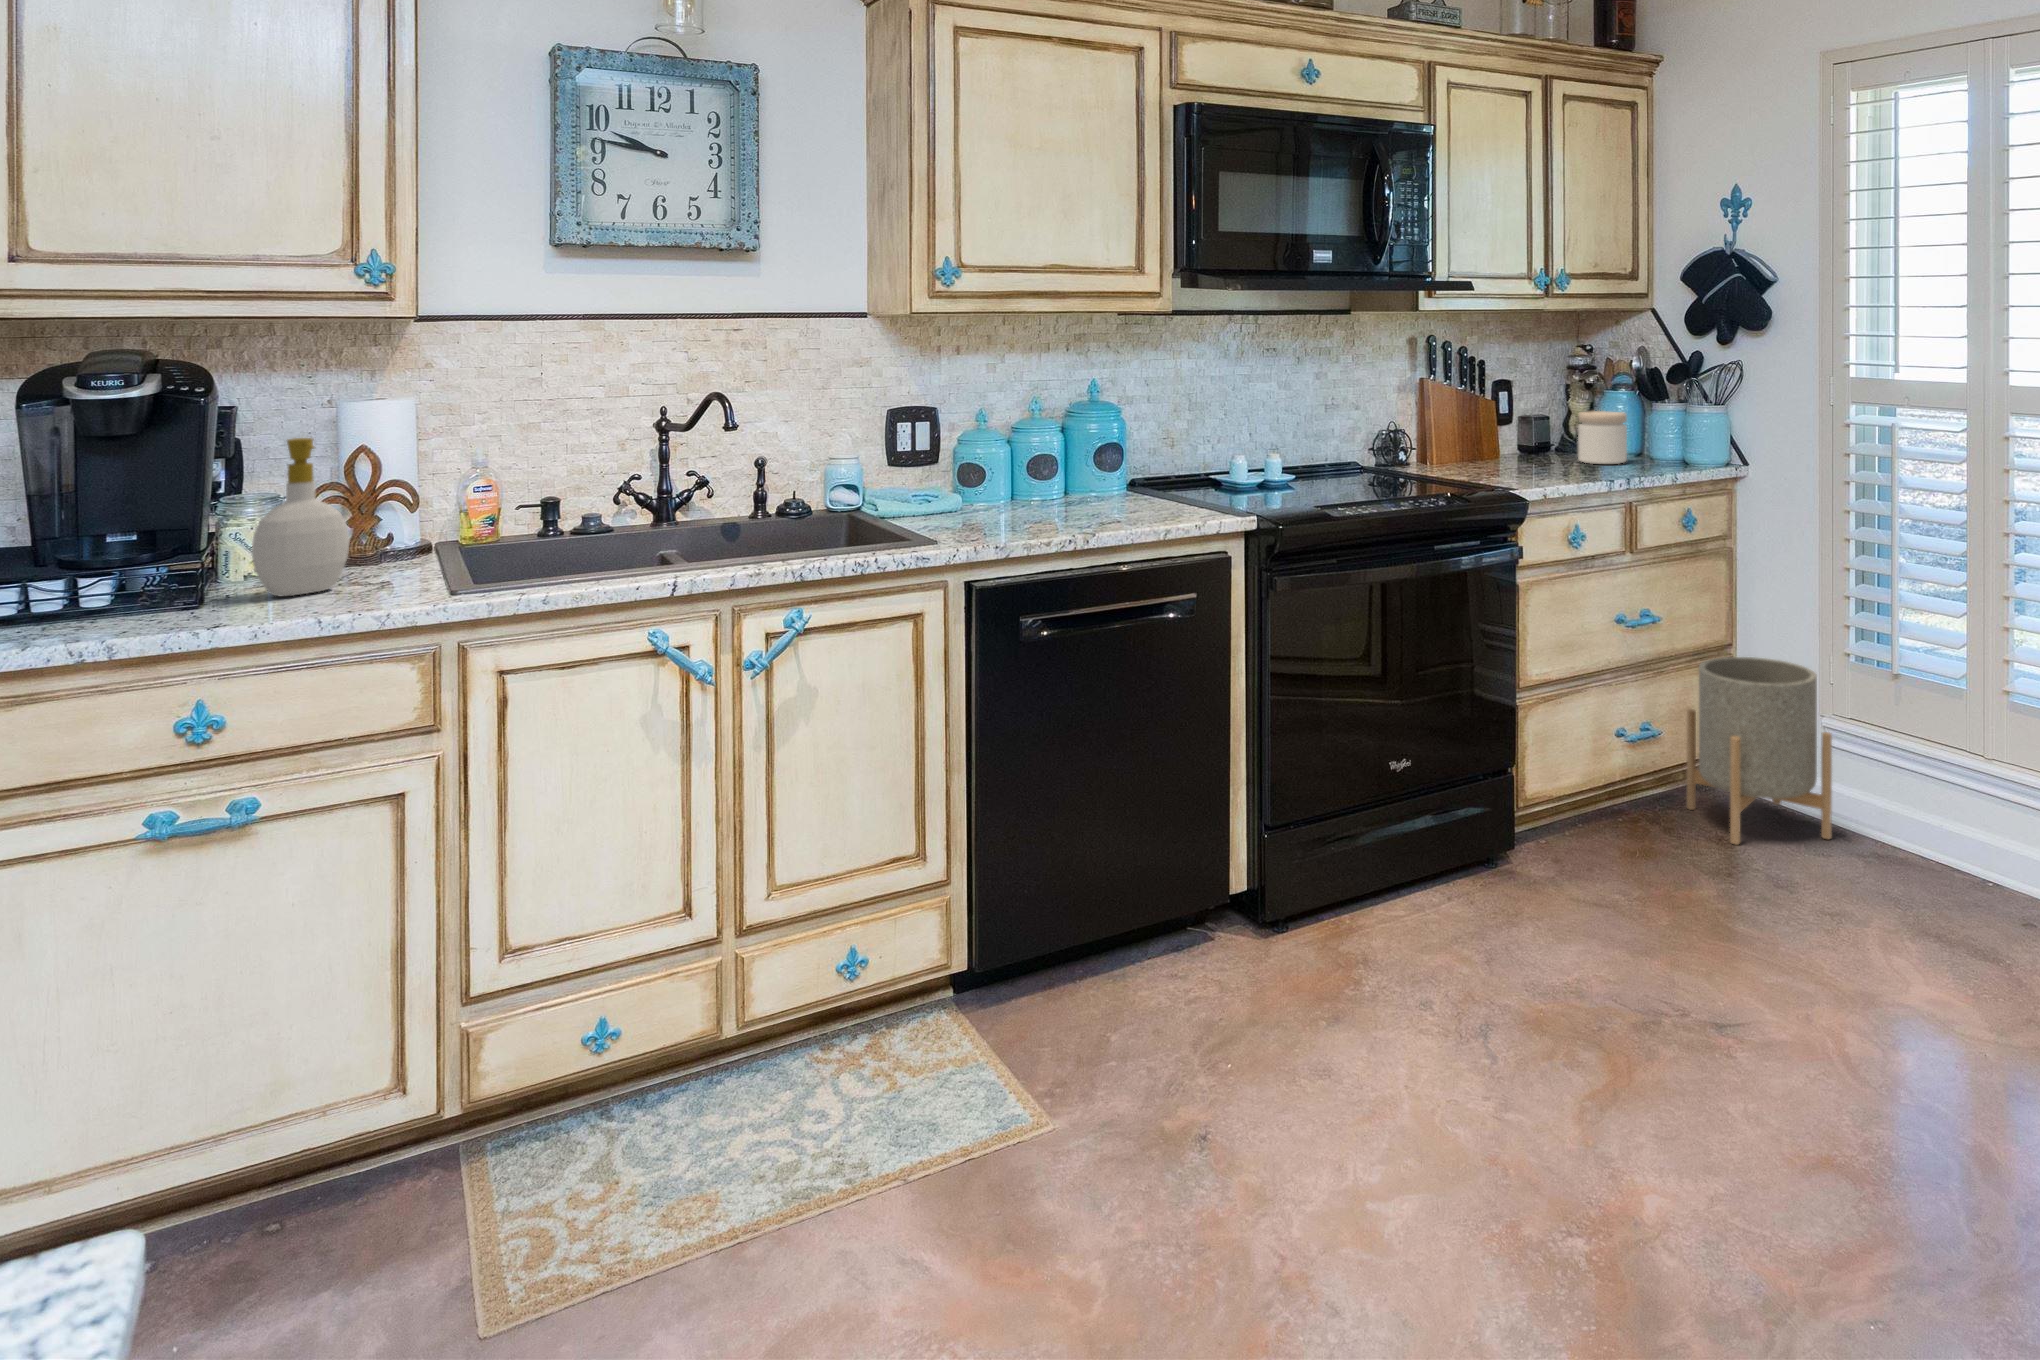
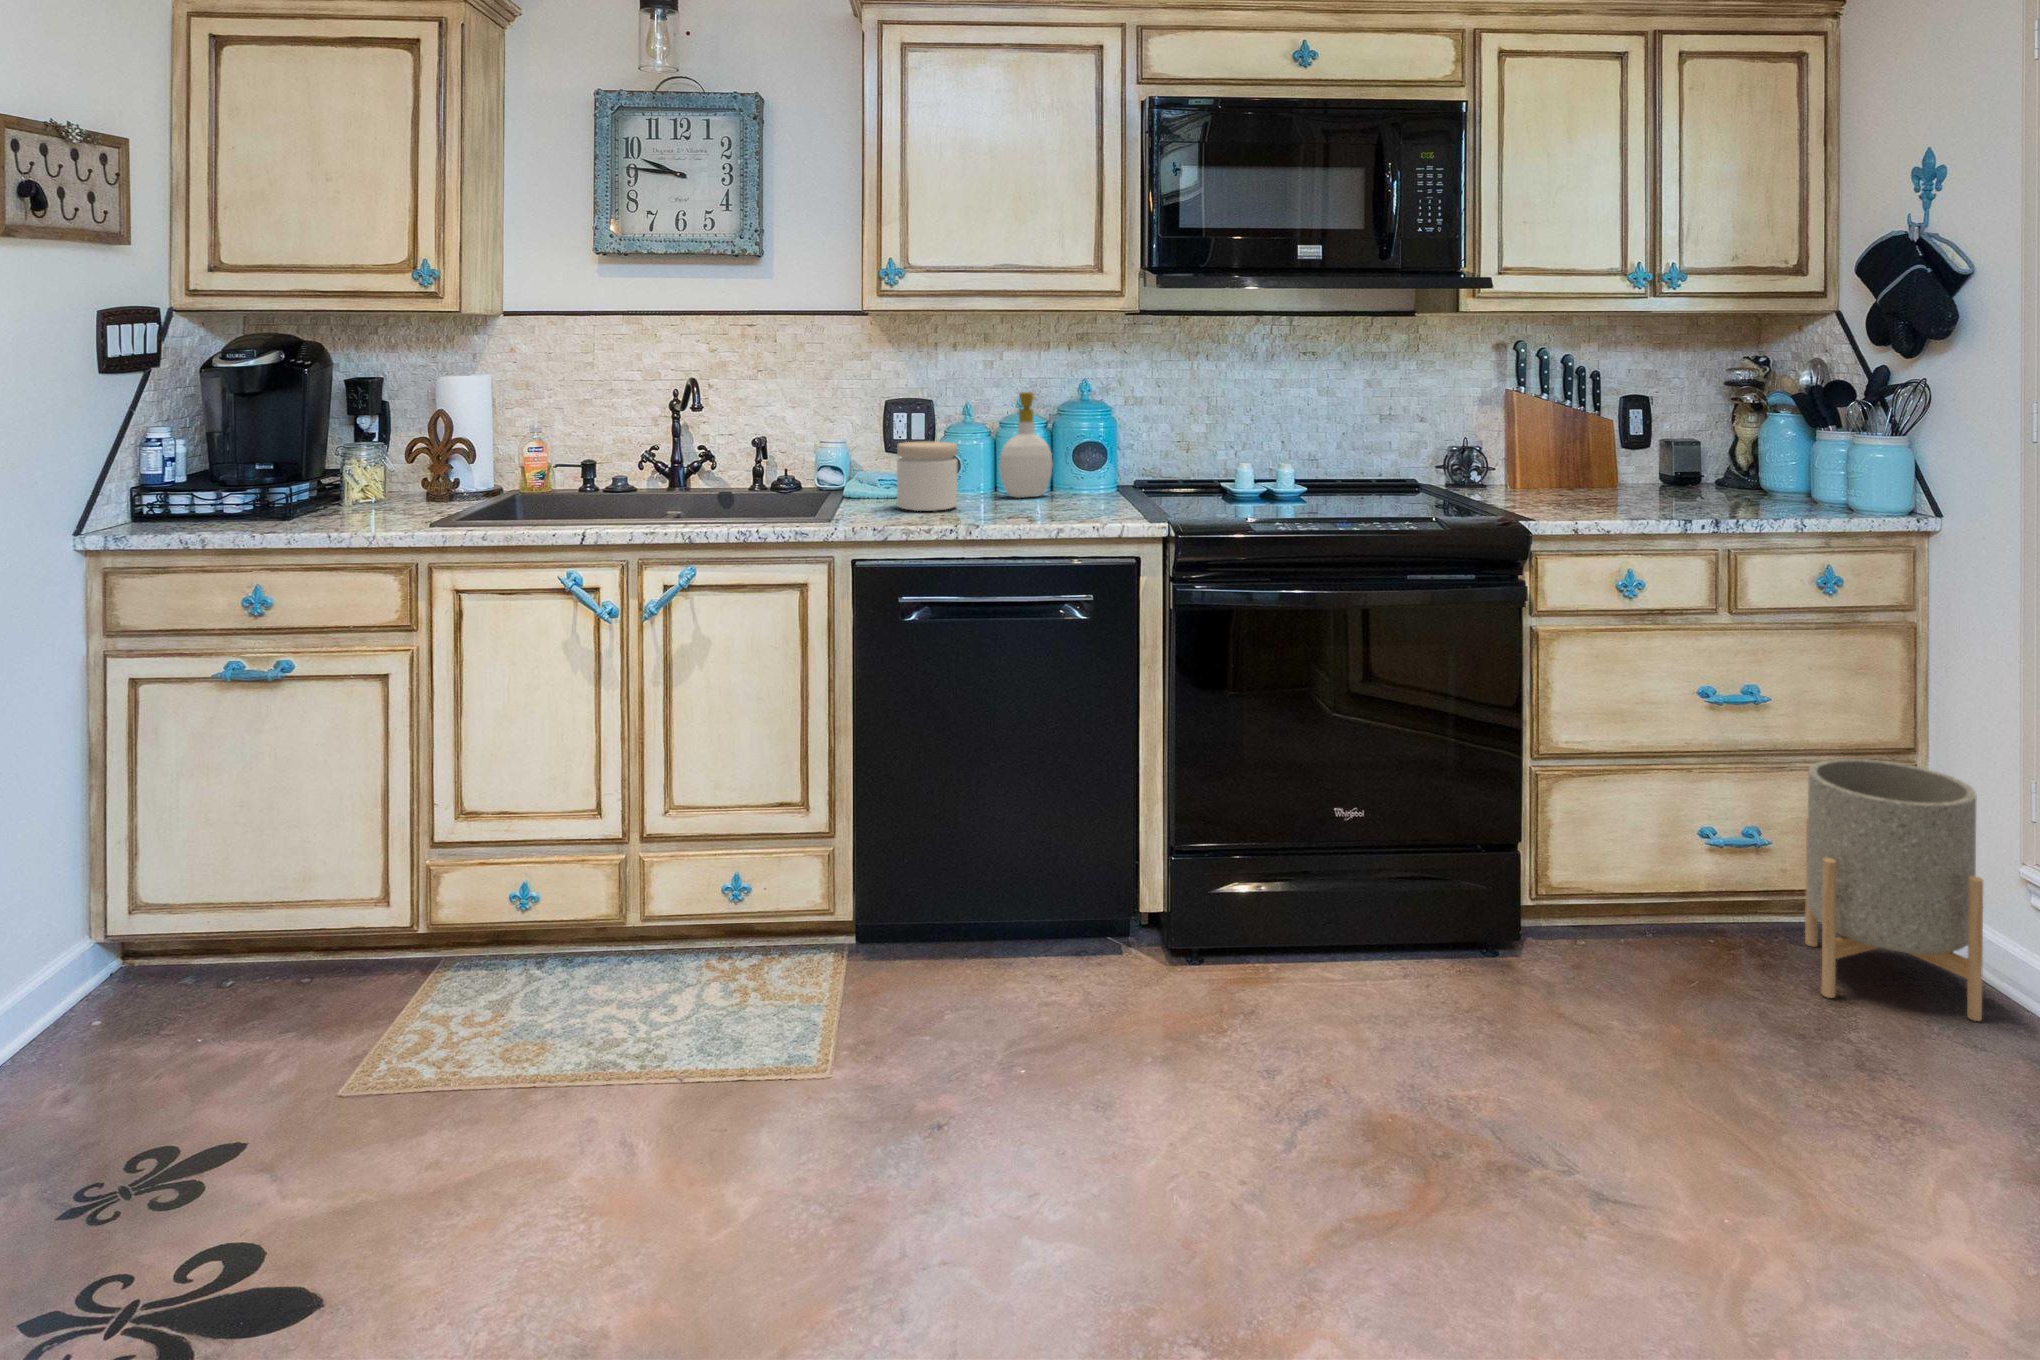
jar: present [1578,411,1627,464] -> present [897,442,957,511]
soap bottle: present [252,438,350,597] -> present [999,392,1053,498]

